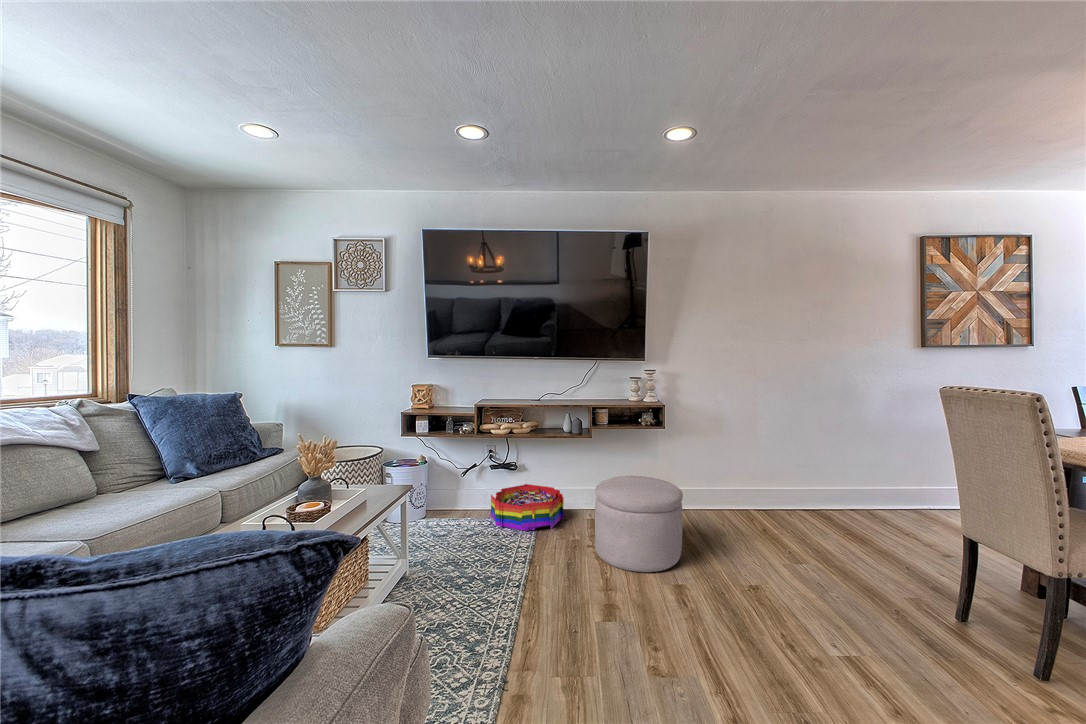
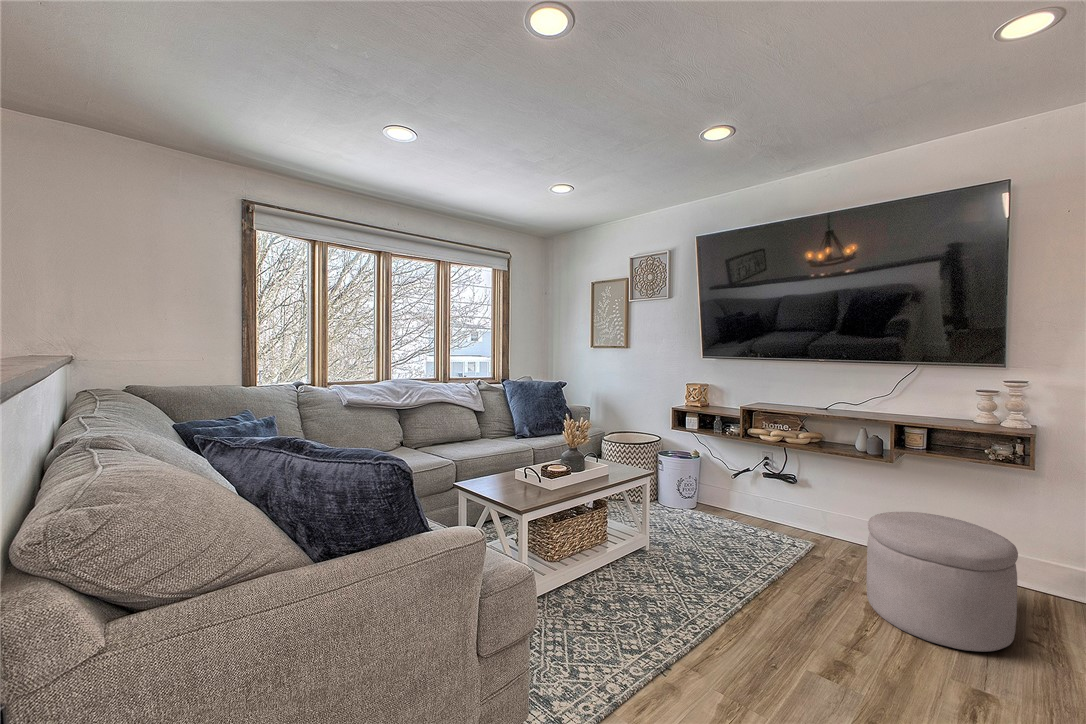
storage bin: present [491,484,564,531] -> none [758,501,849,557]

